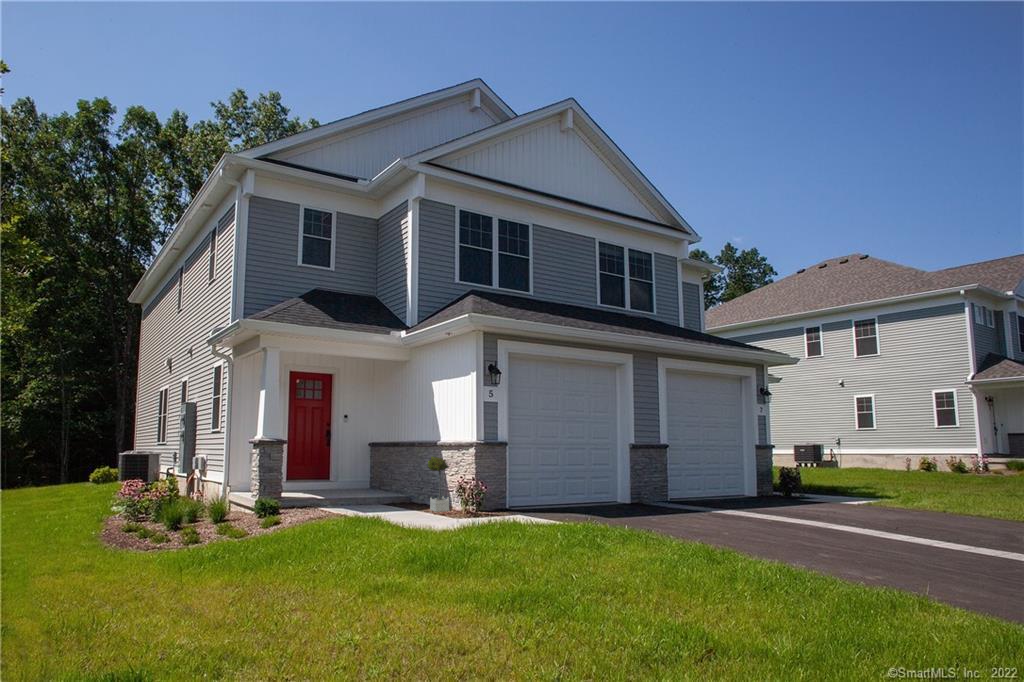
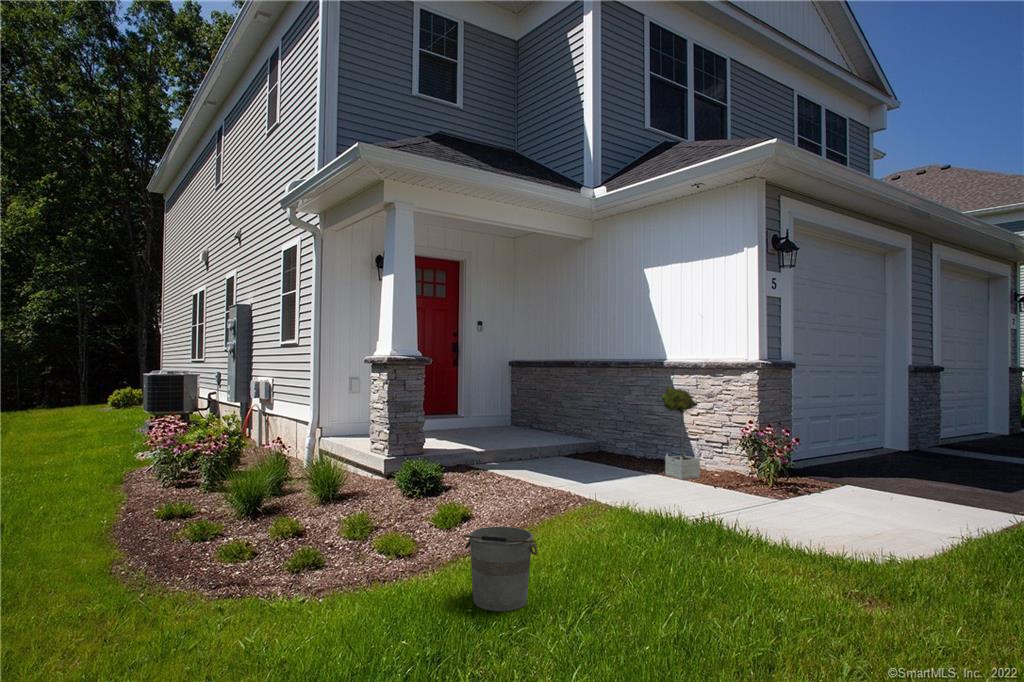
bucket: none [245,520,278,553] -> present [463,526,537,611]

